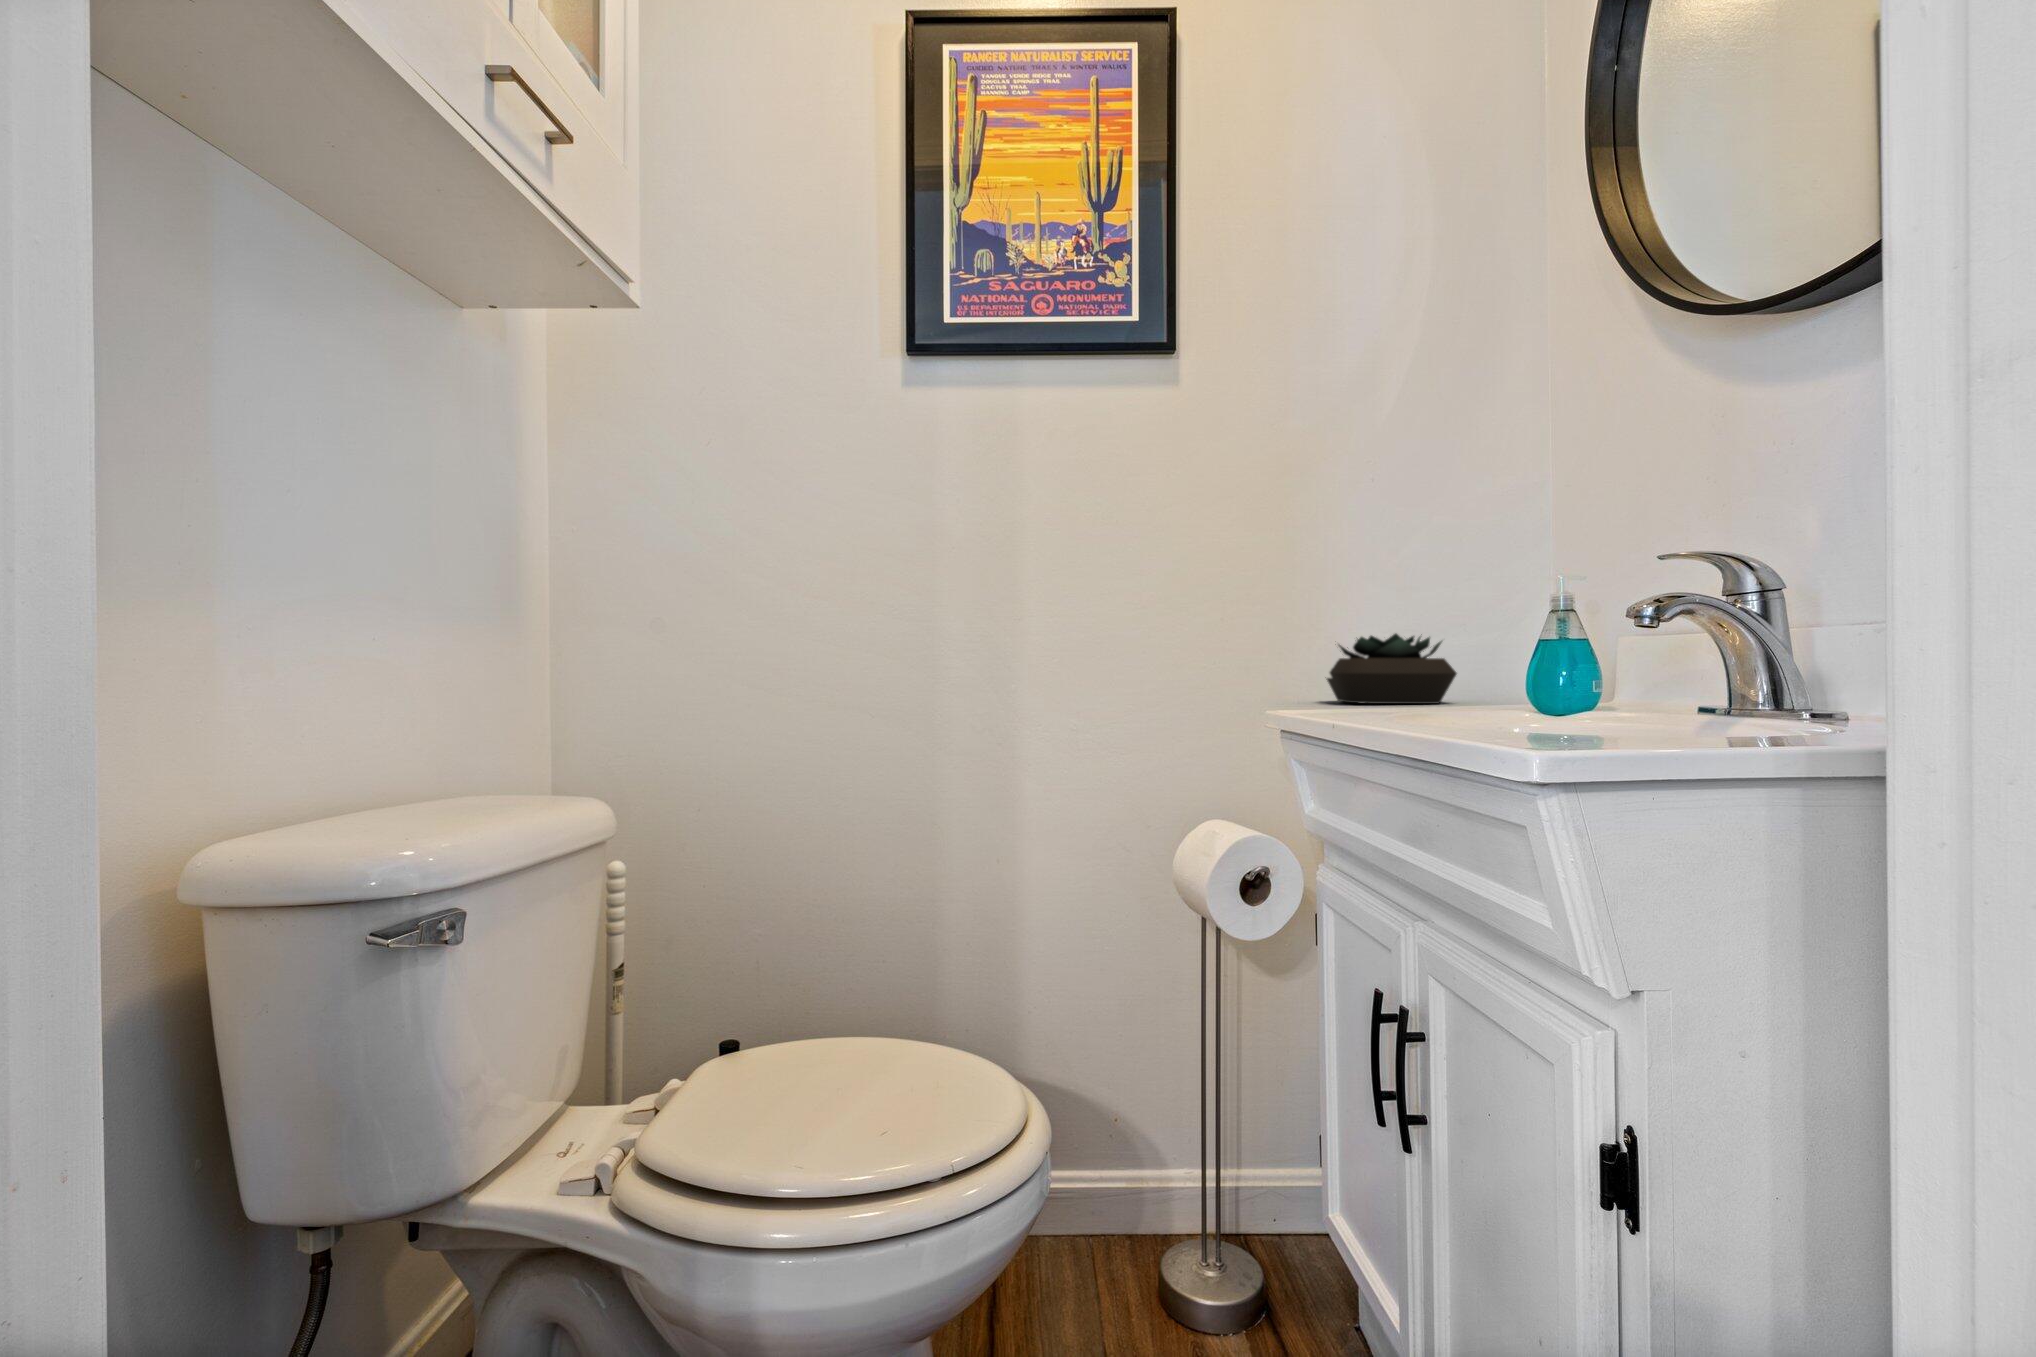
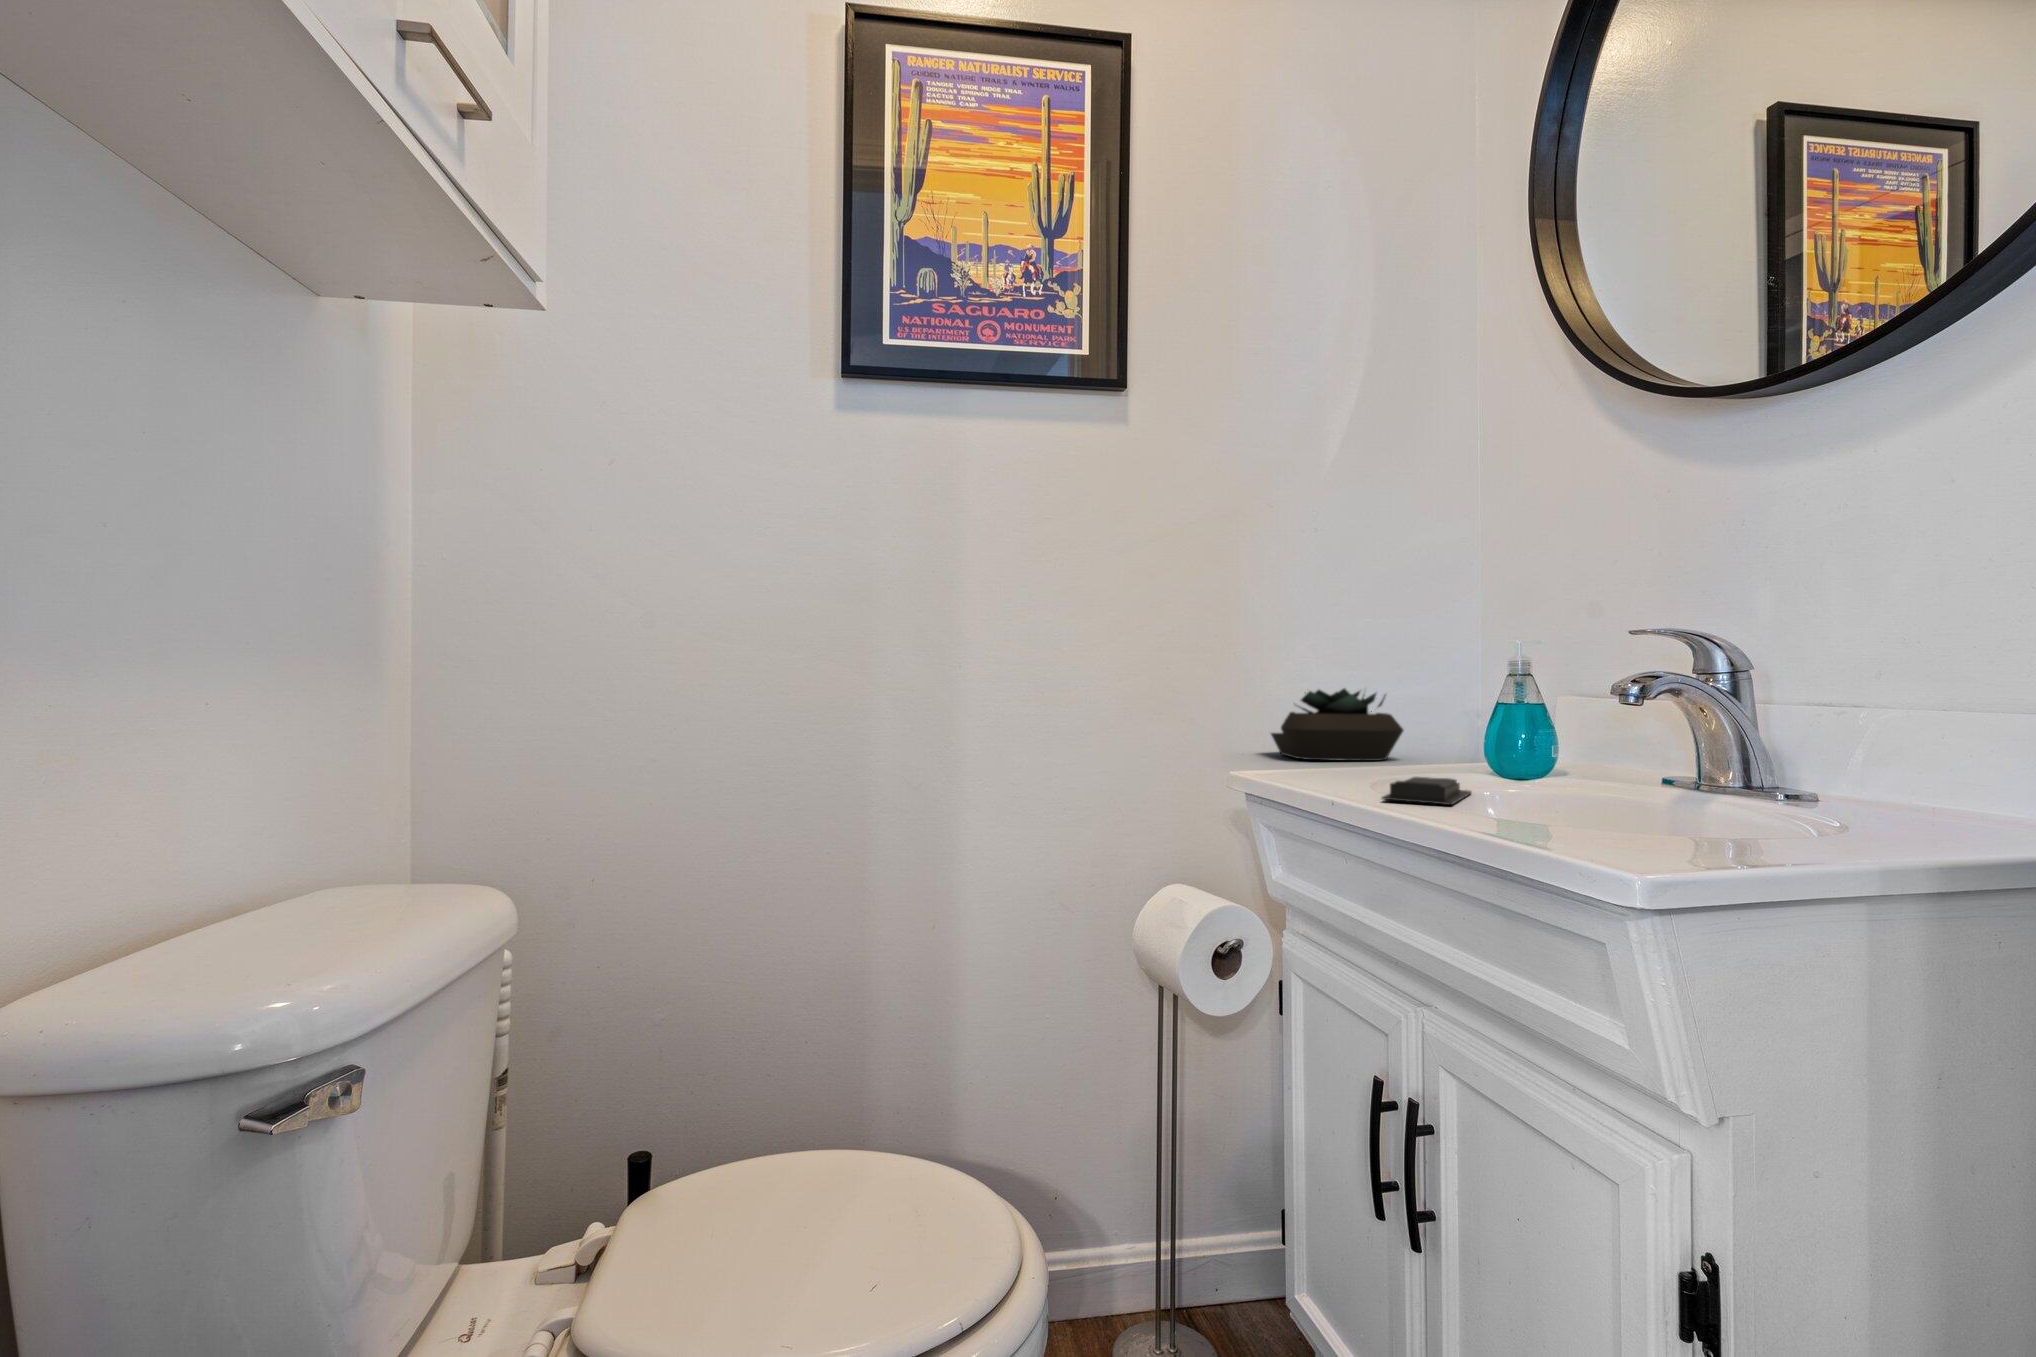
soap bar: none [1385,704,1487,725] -> present [1382,777,1471,805]

